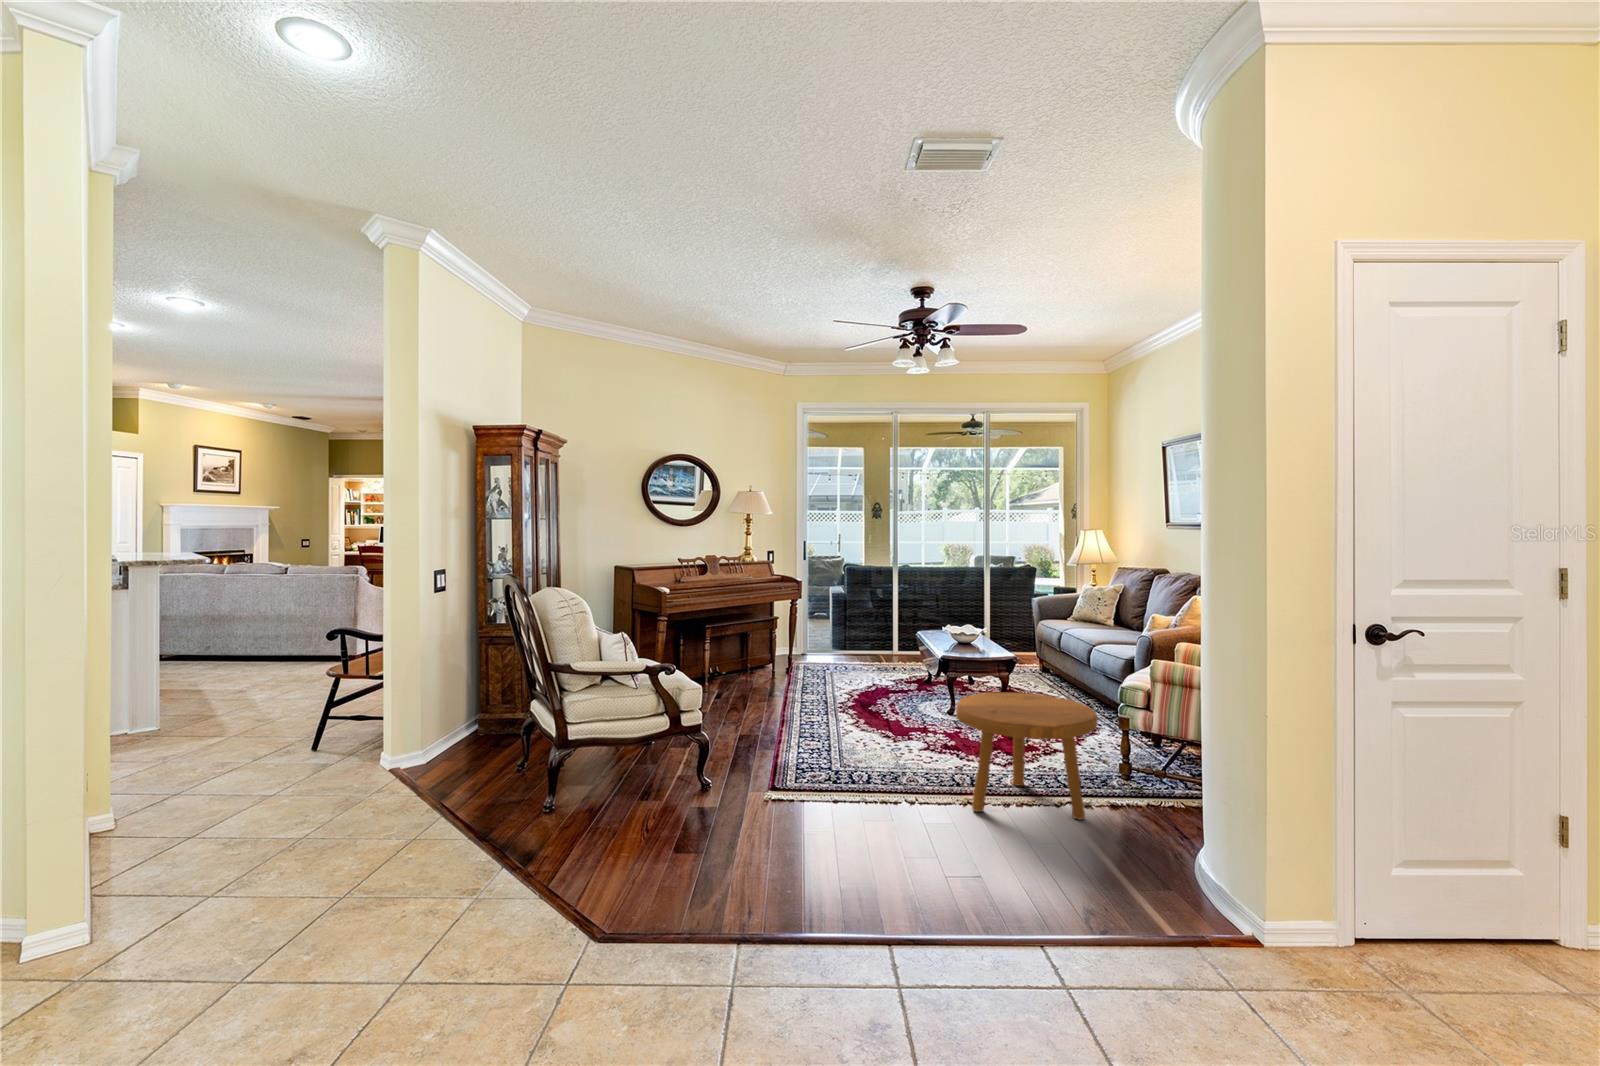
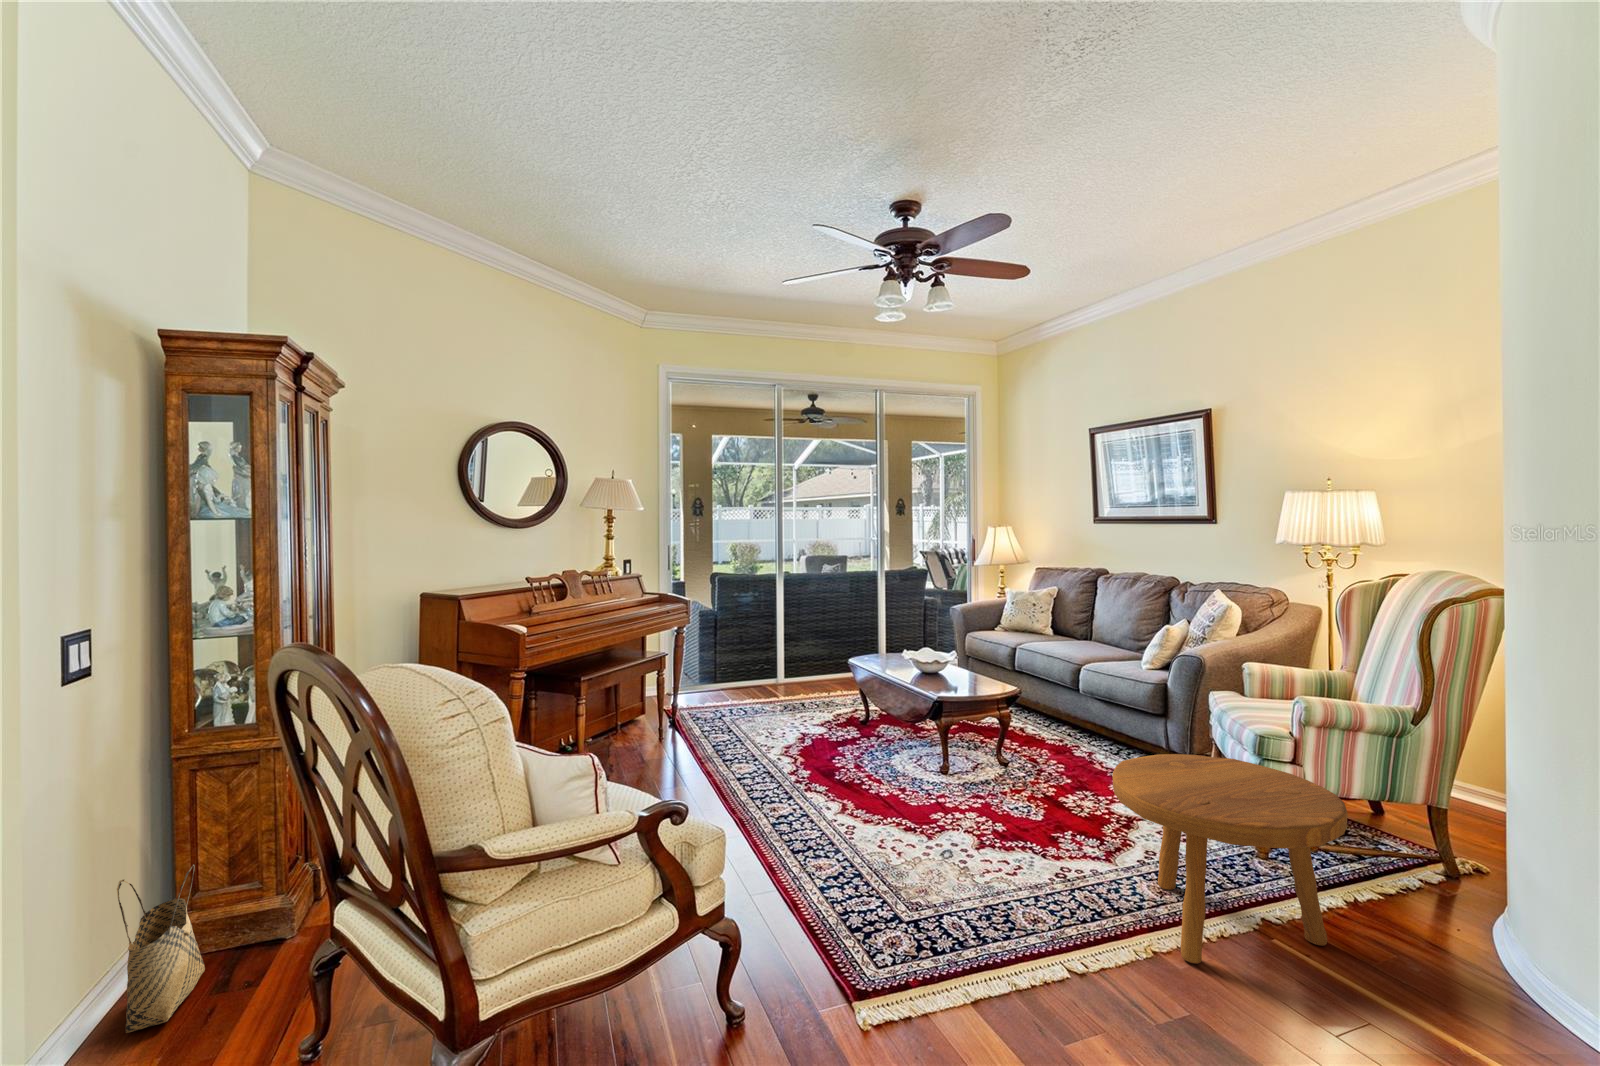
woven basket: none [453,684,486,752] -> present [117,865,205,1033]

